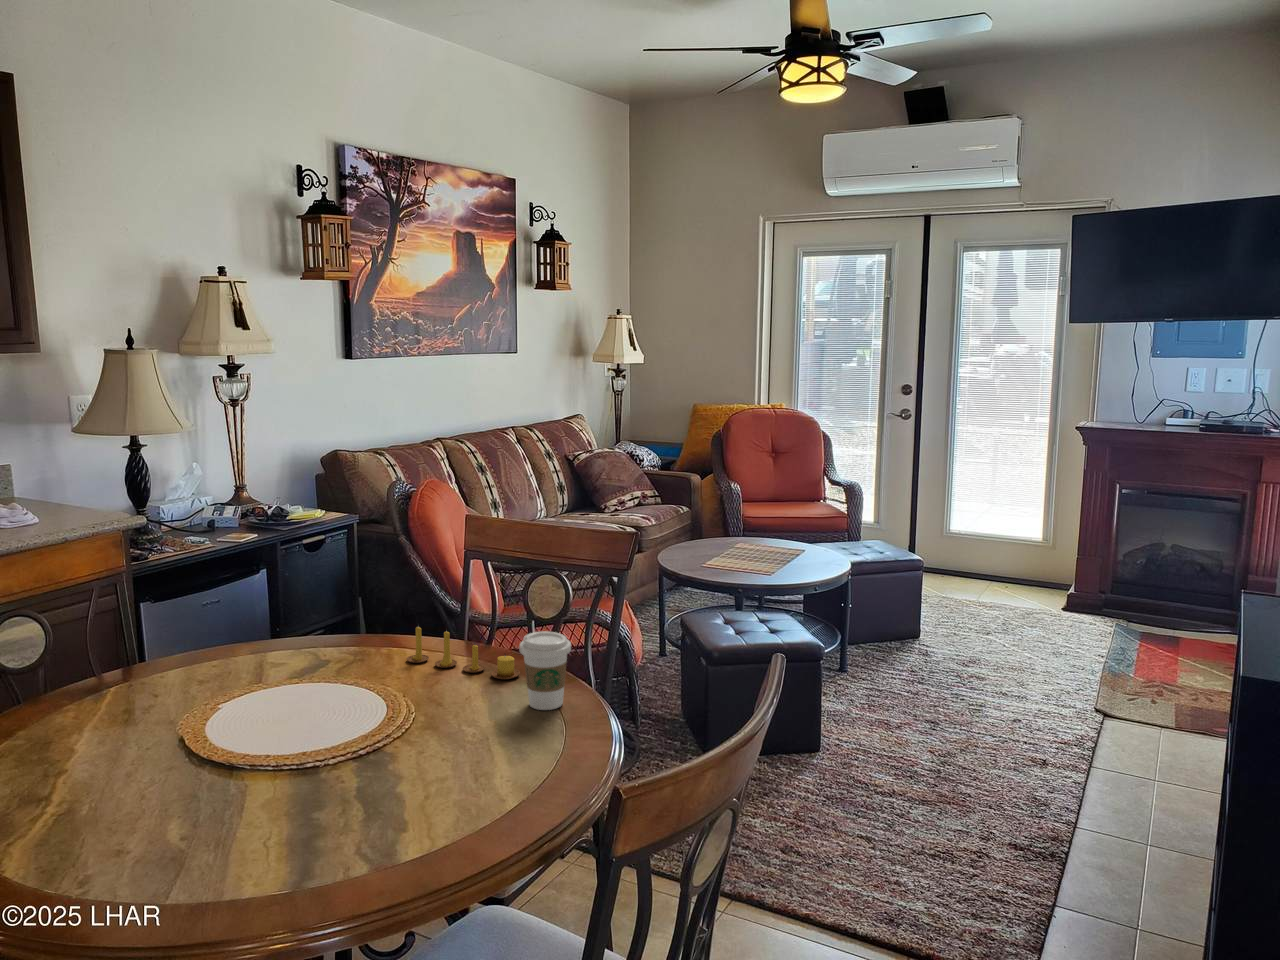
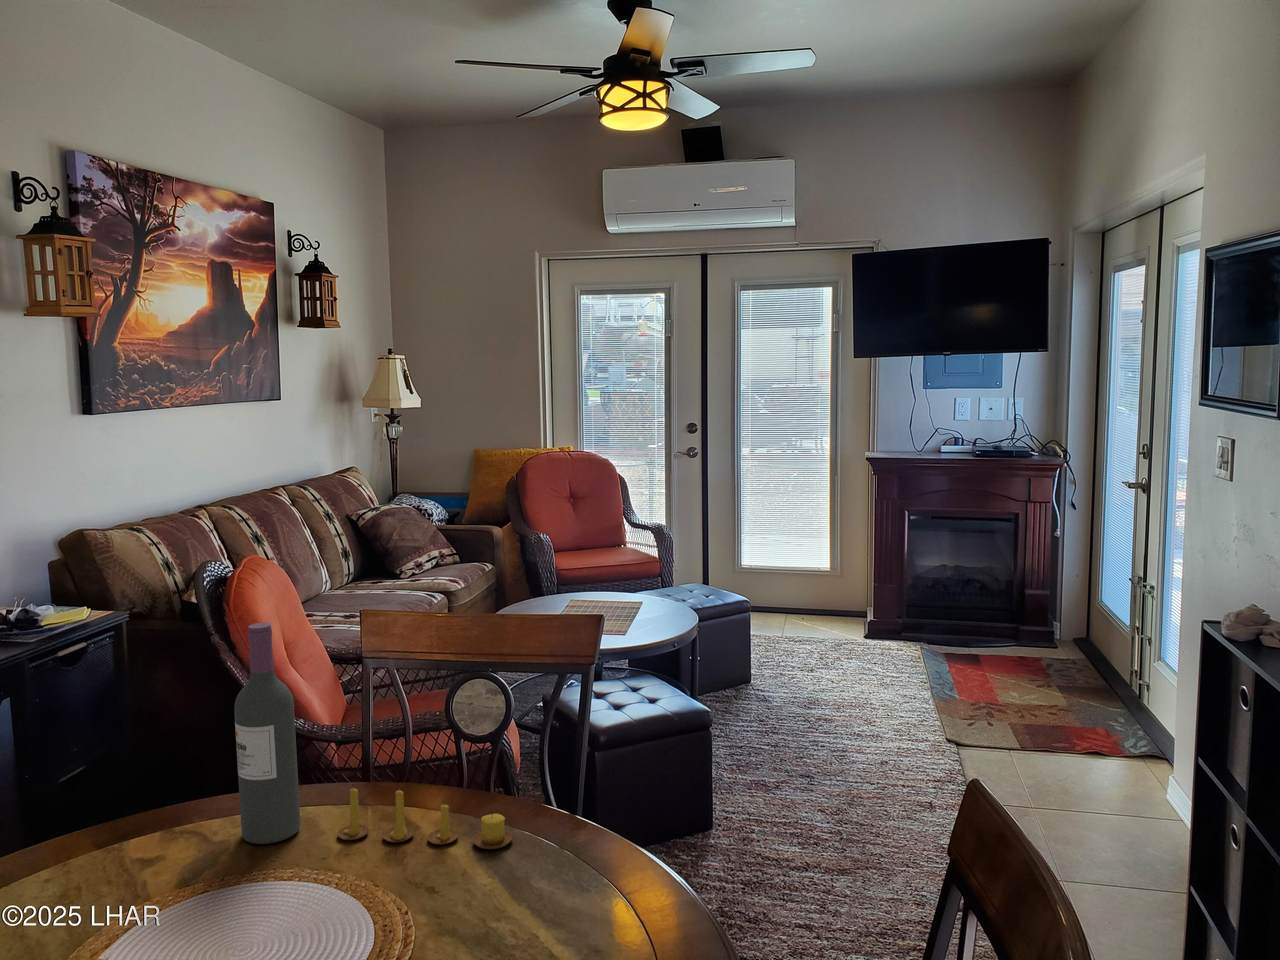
wine bottle: none [344,504,388,658] -> present [234,623,300,844]
coffee cup: present [520,631,571,710] -> none [544,781,614,894]

